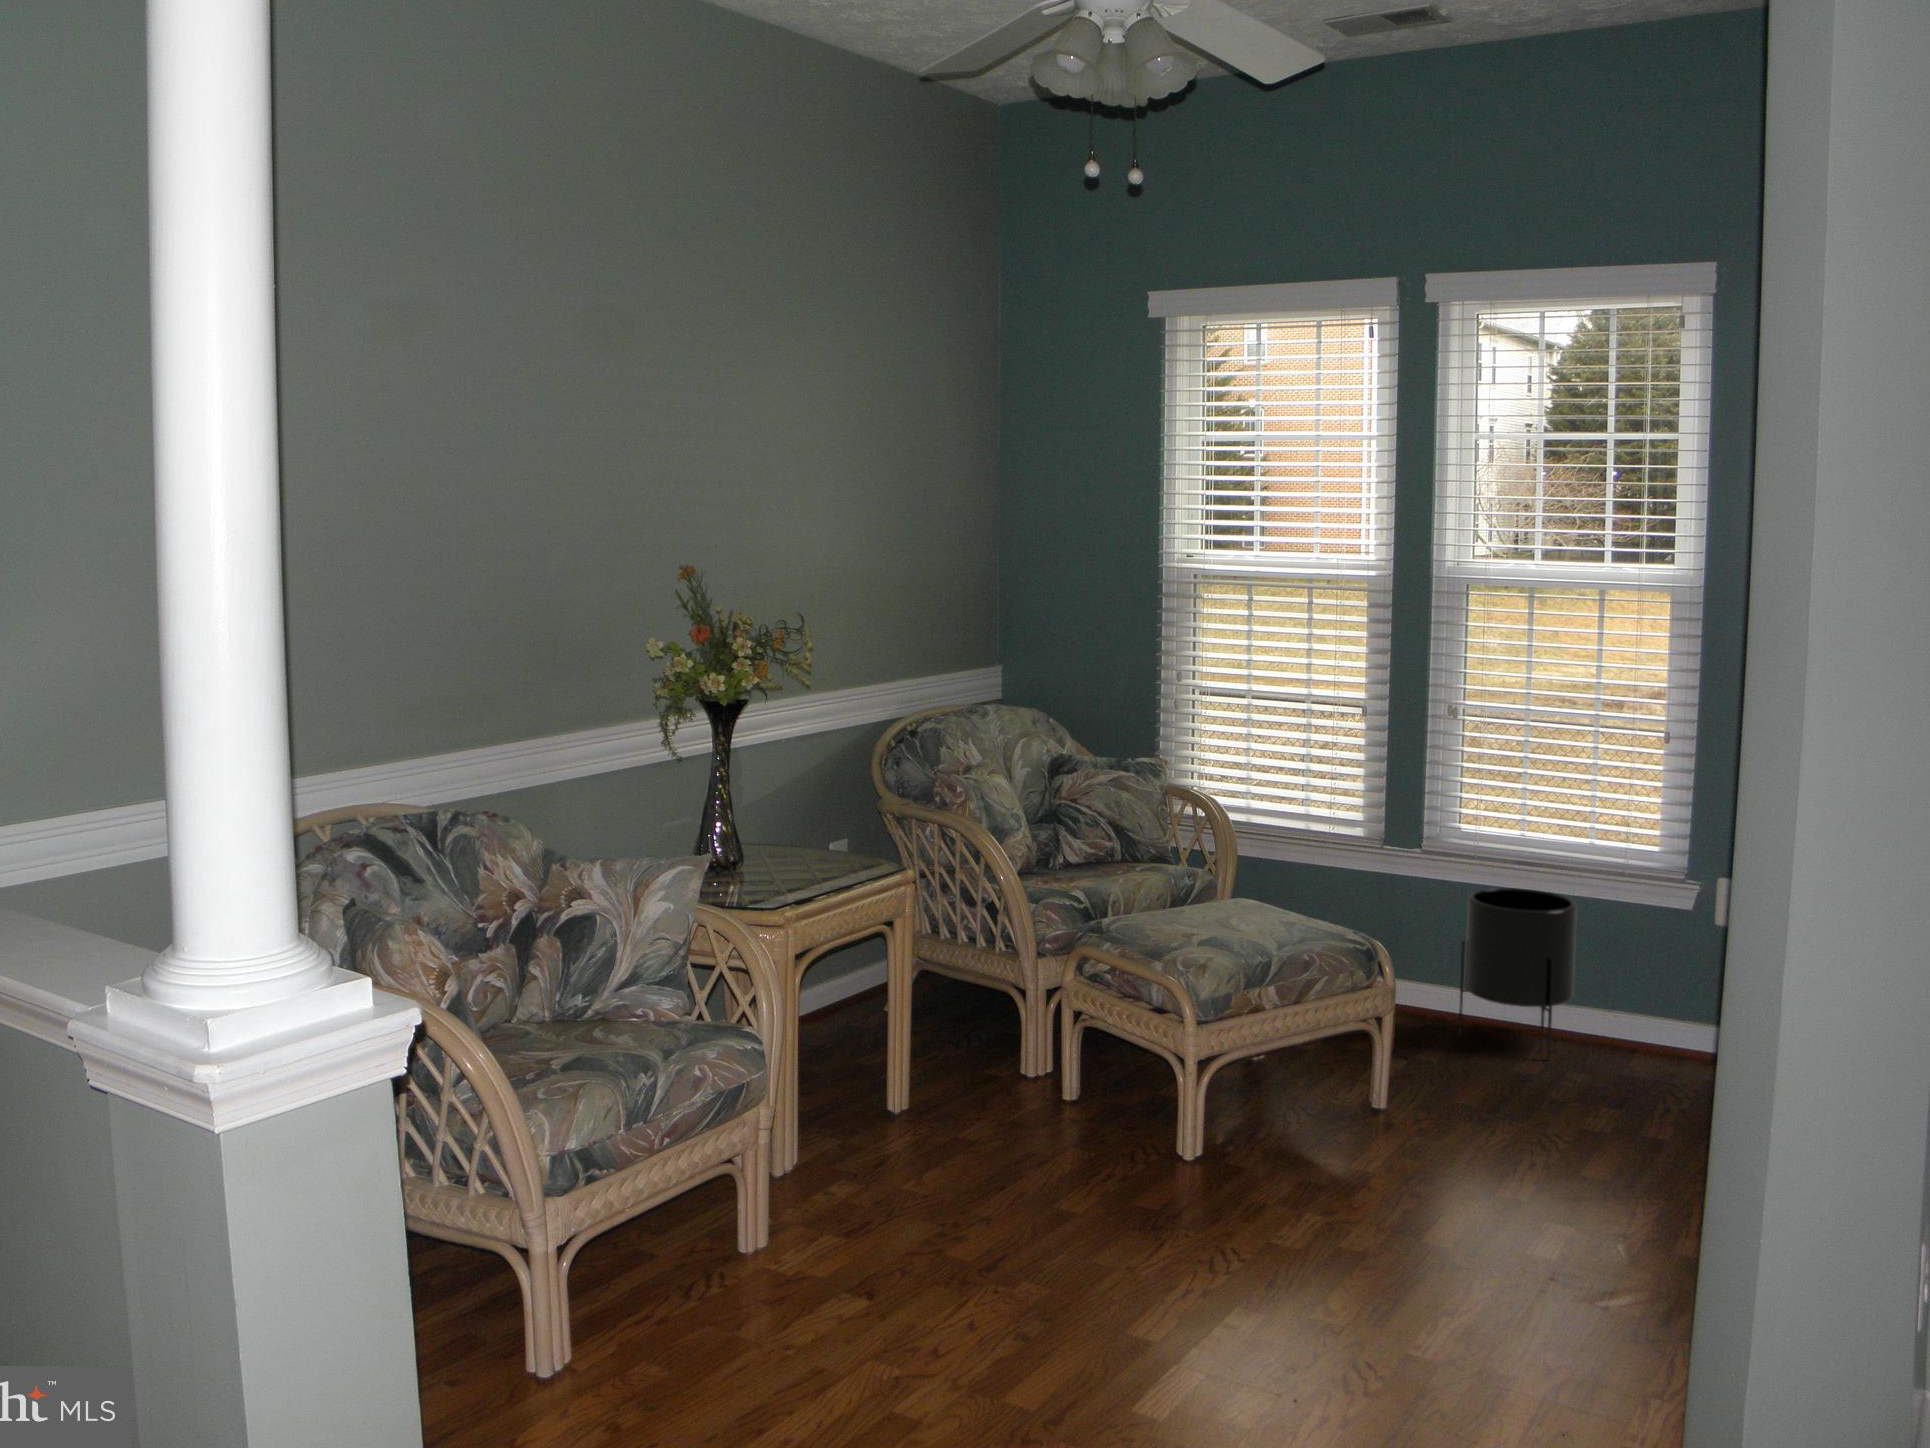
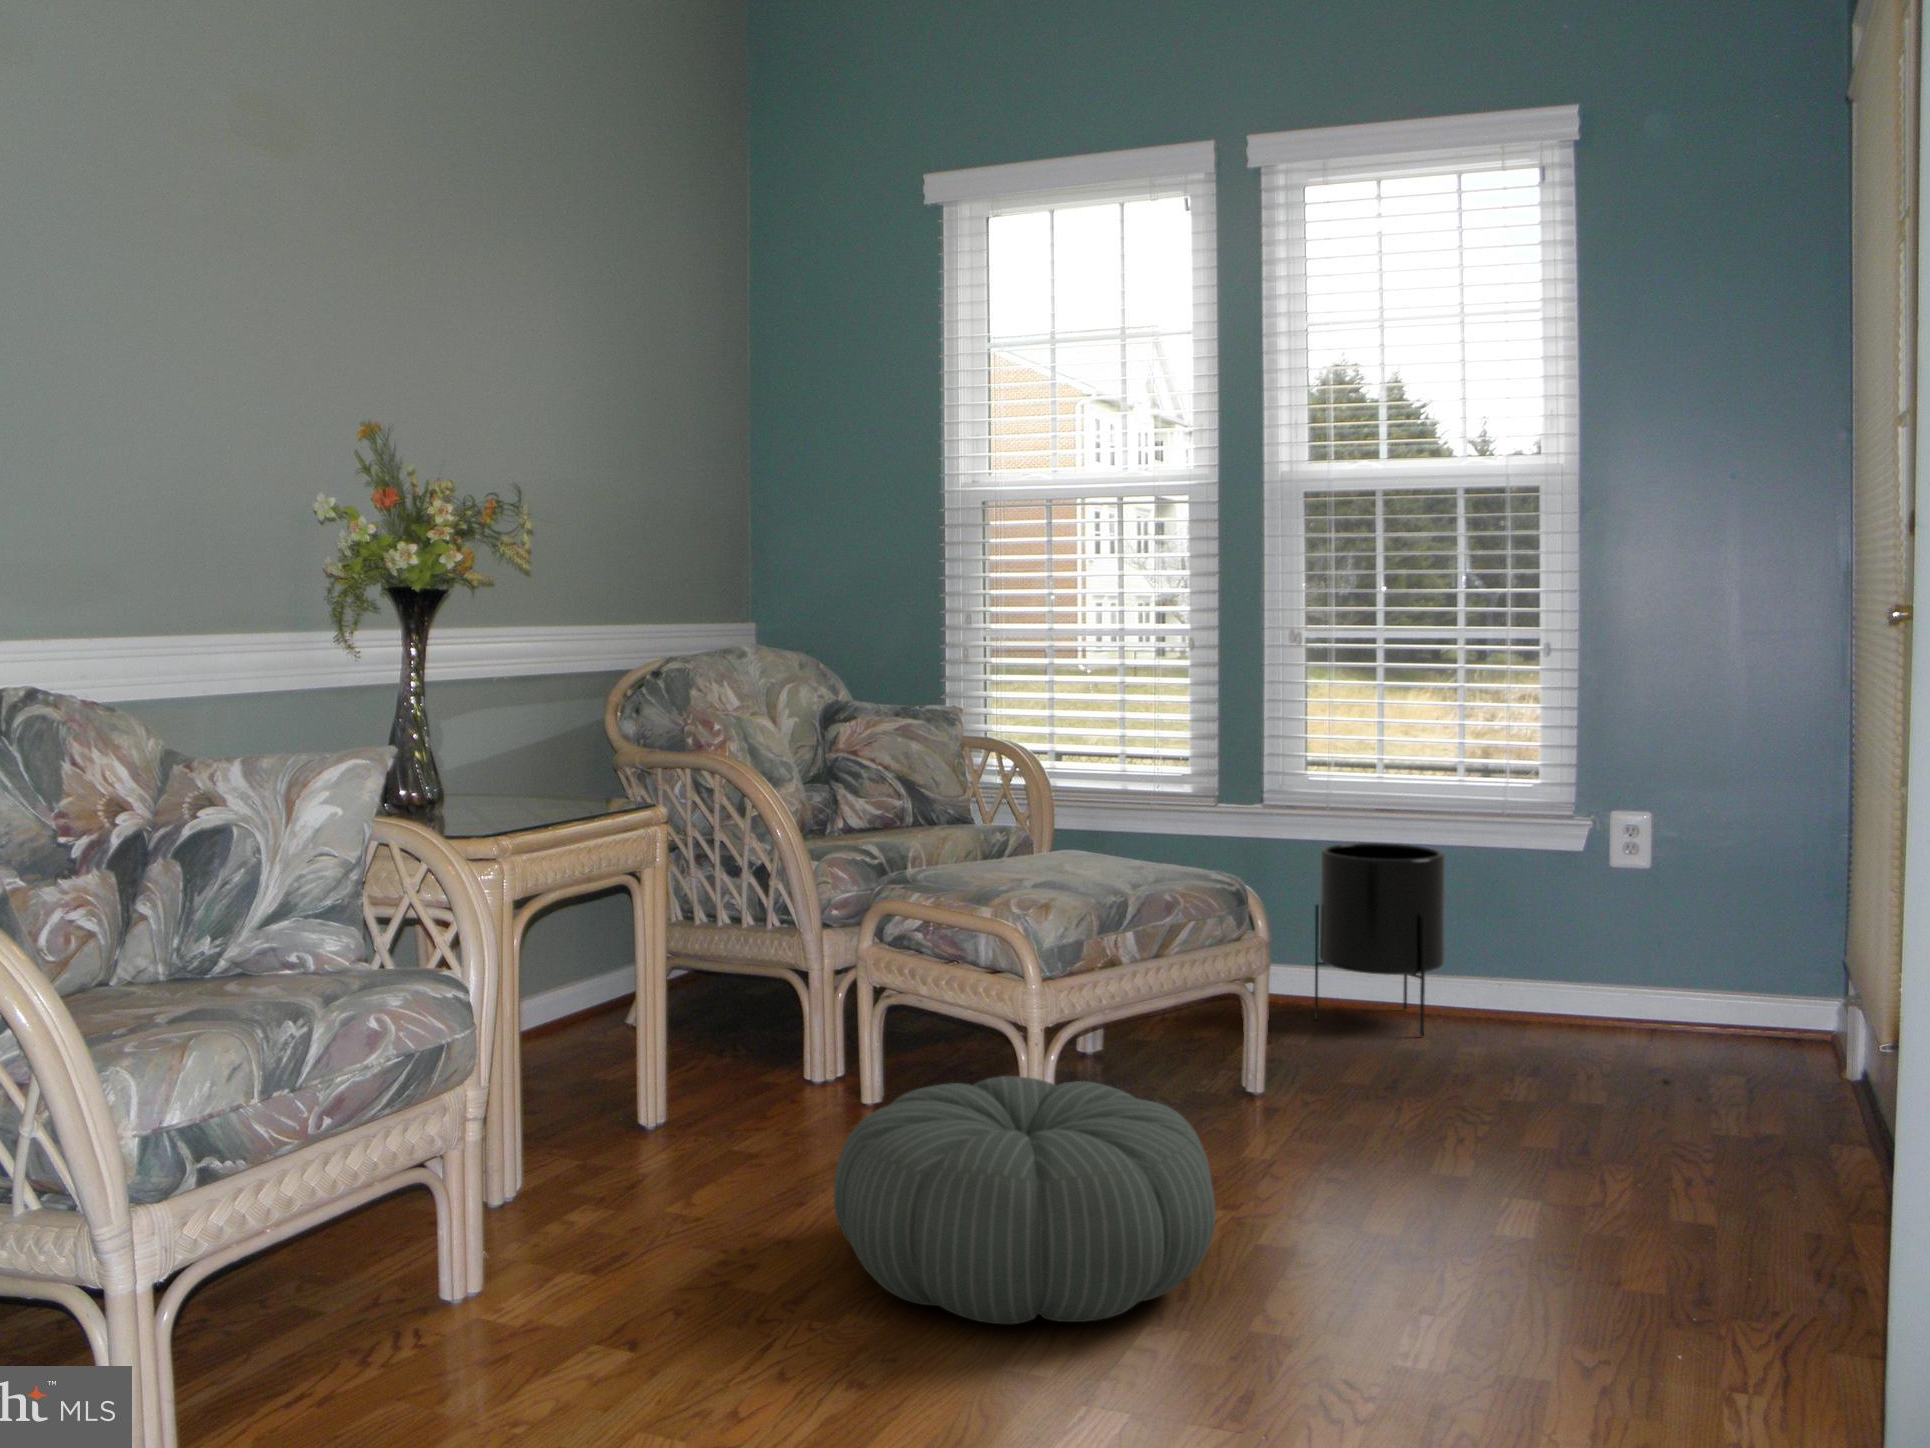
pouf: none [1022,1109,1310,1309] -> present [834,1076,1216,1324]

